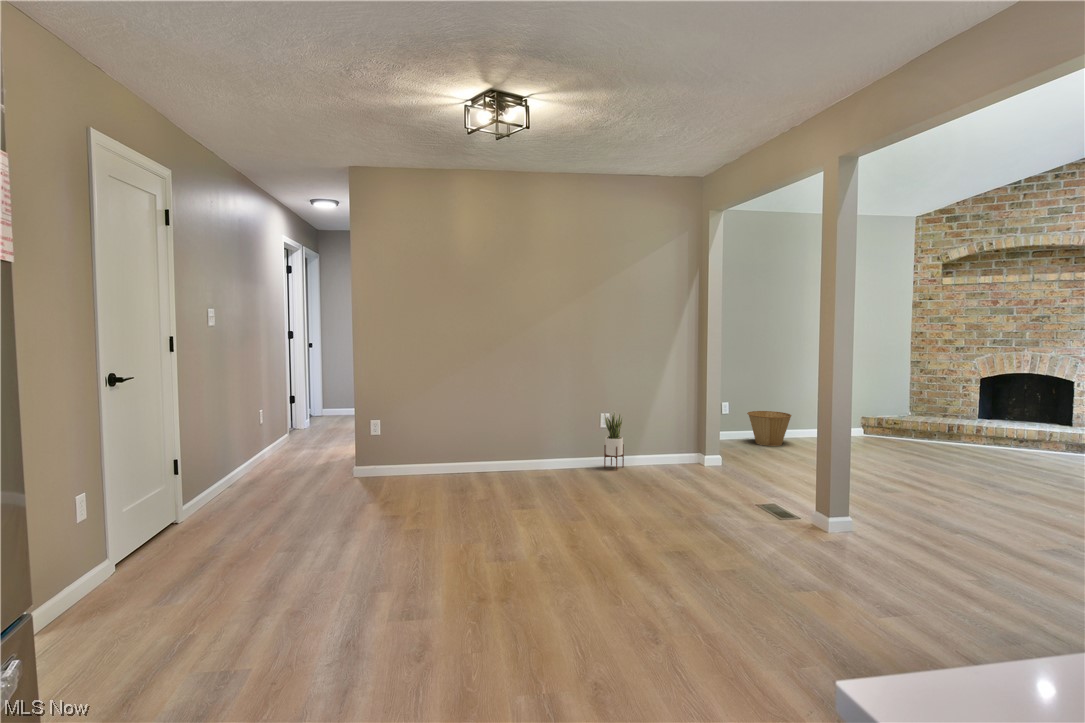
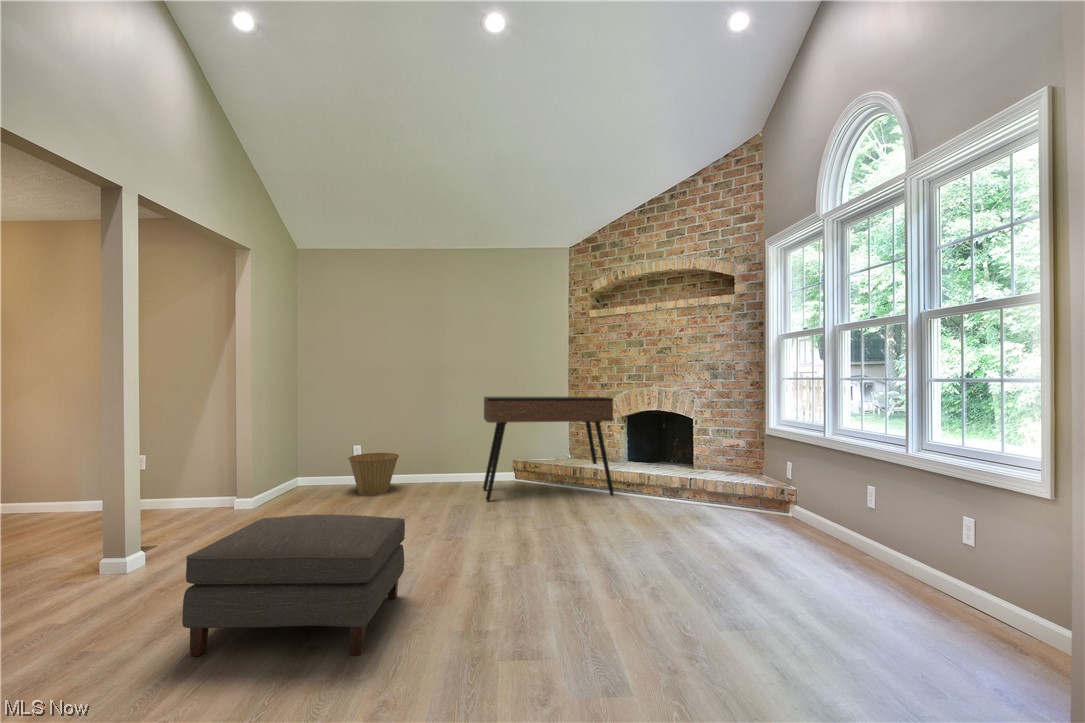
console table: none [862,360,992,450] -> present [483,397,614,501]
potted plant: present [604,410,624,470] -> none [35,452,84,534]
ottoman: none [891,449,1048,526] -> present [182,515,405,656]

